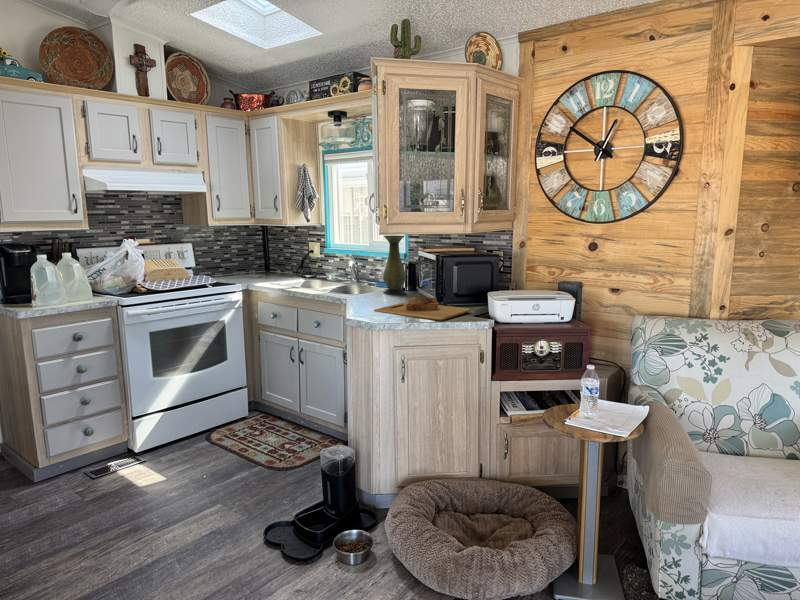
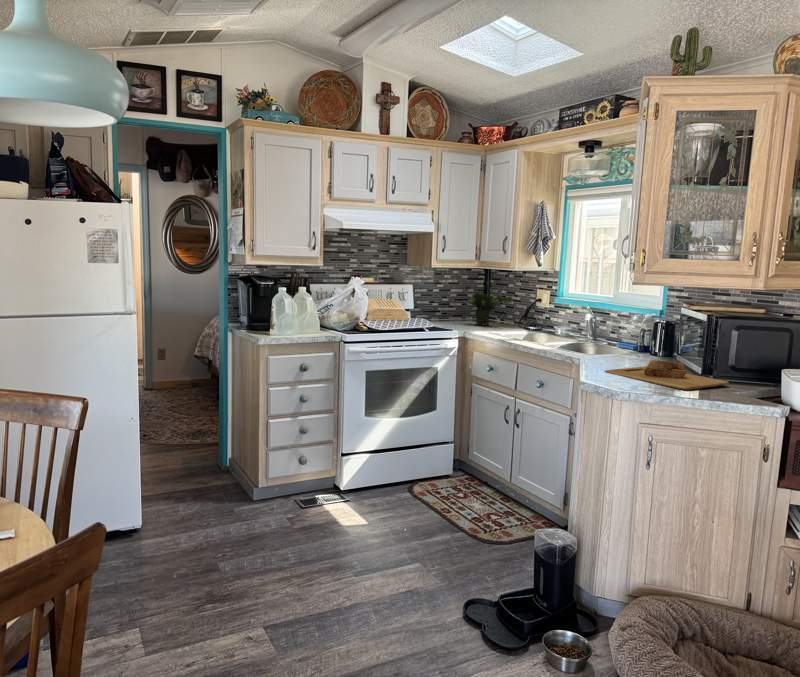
vase: present [383,235,406,295] -> none [621,287,654,359]
potted plant: none [244,237,287,276] -> present [467,285,513,325]

